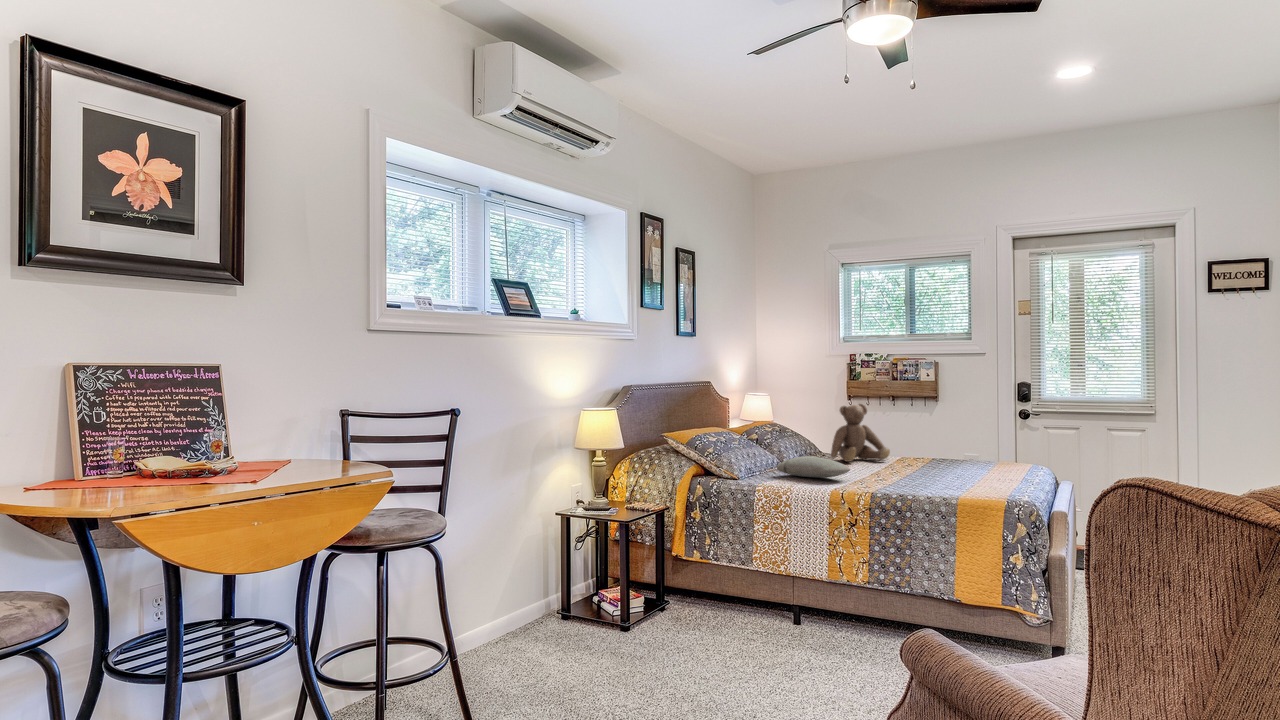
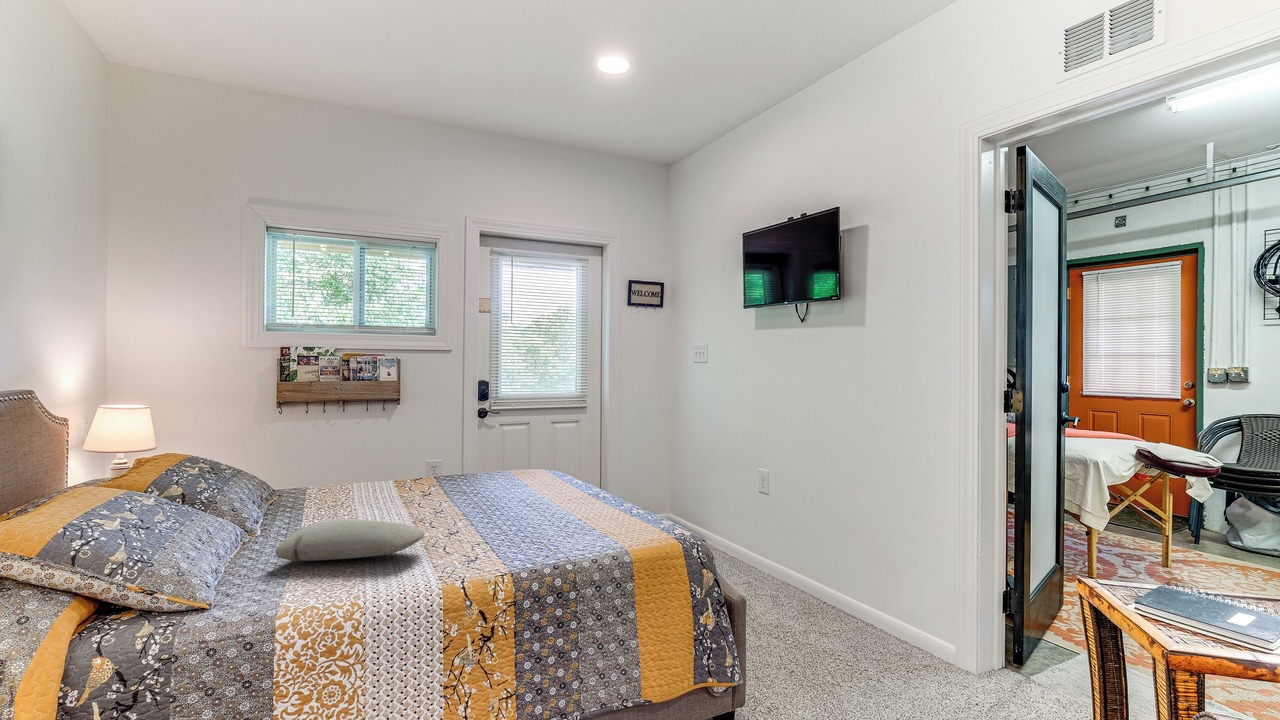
teddy bear: present [831,404,890,462] -> none [315,417,400,506]

